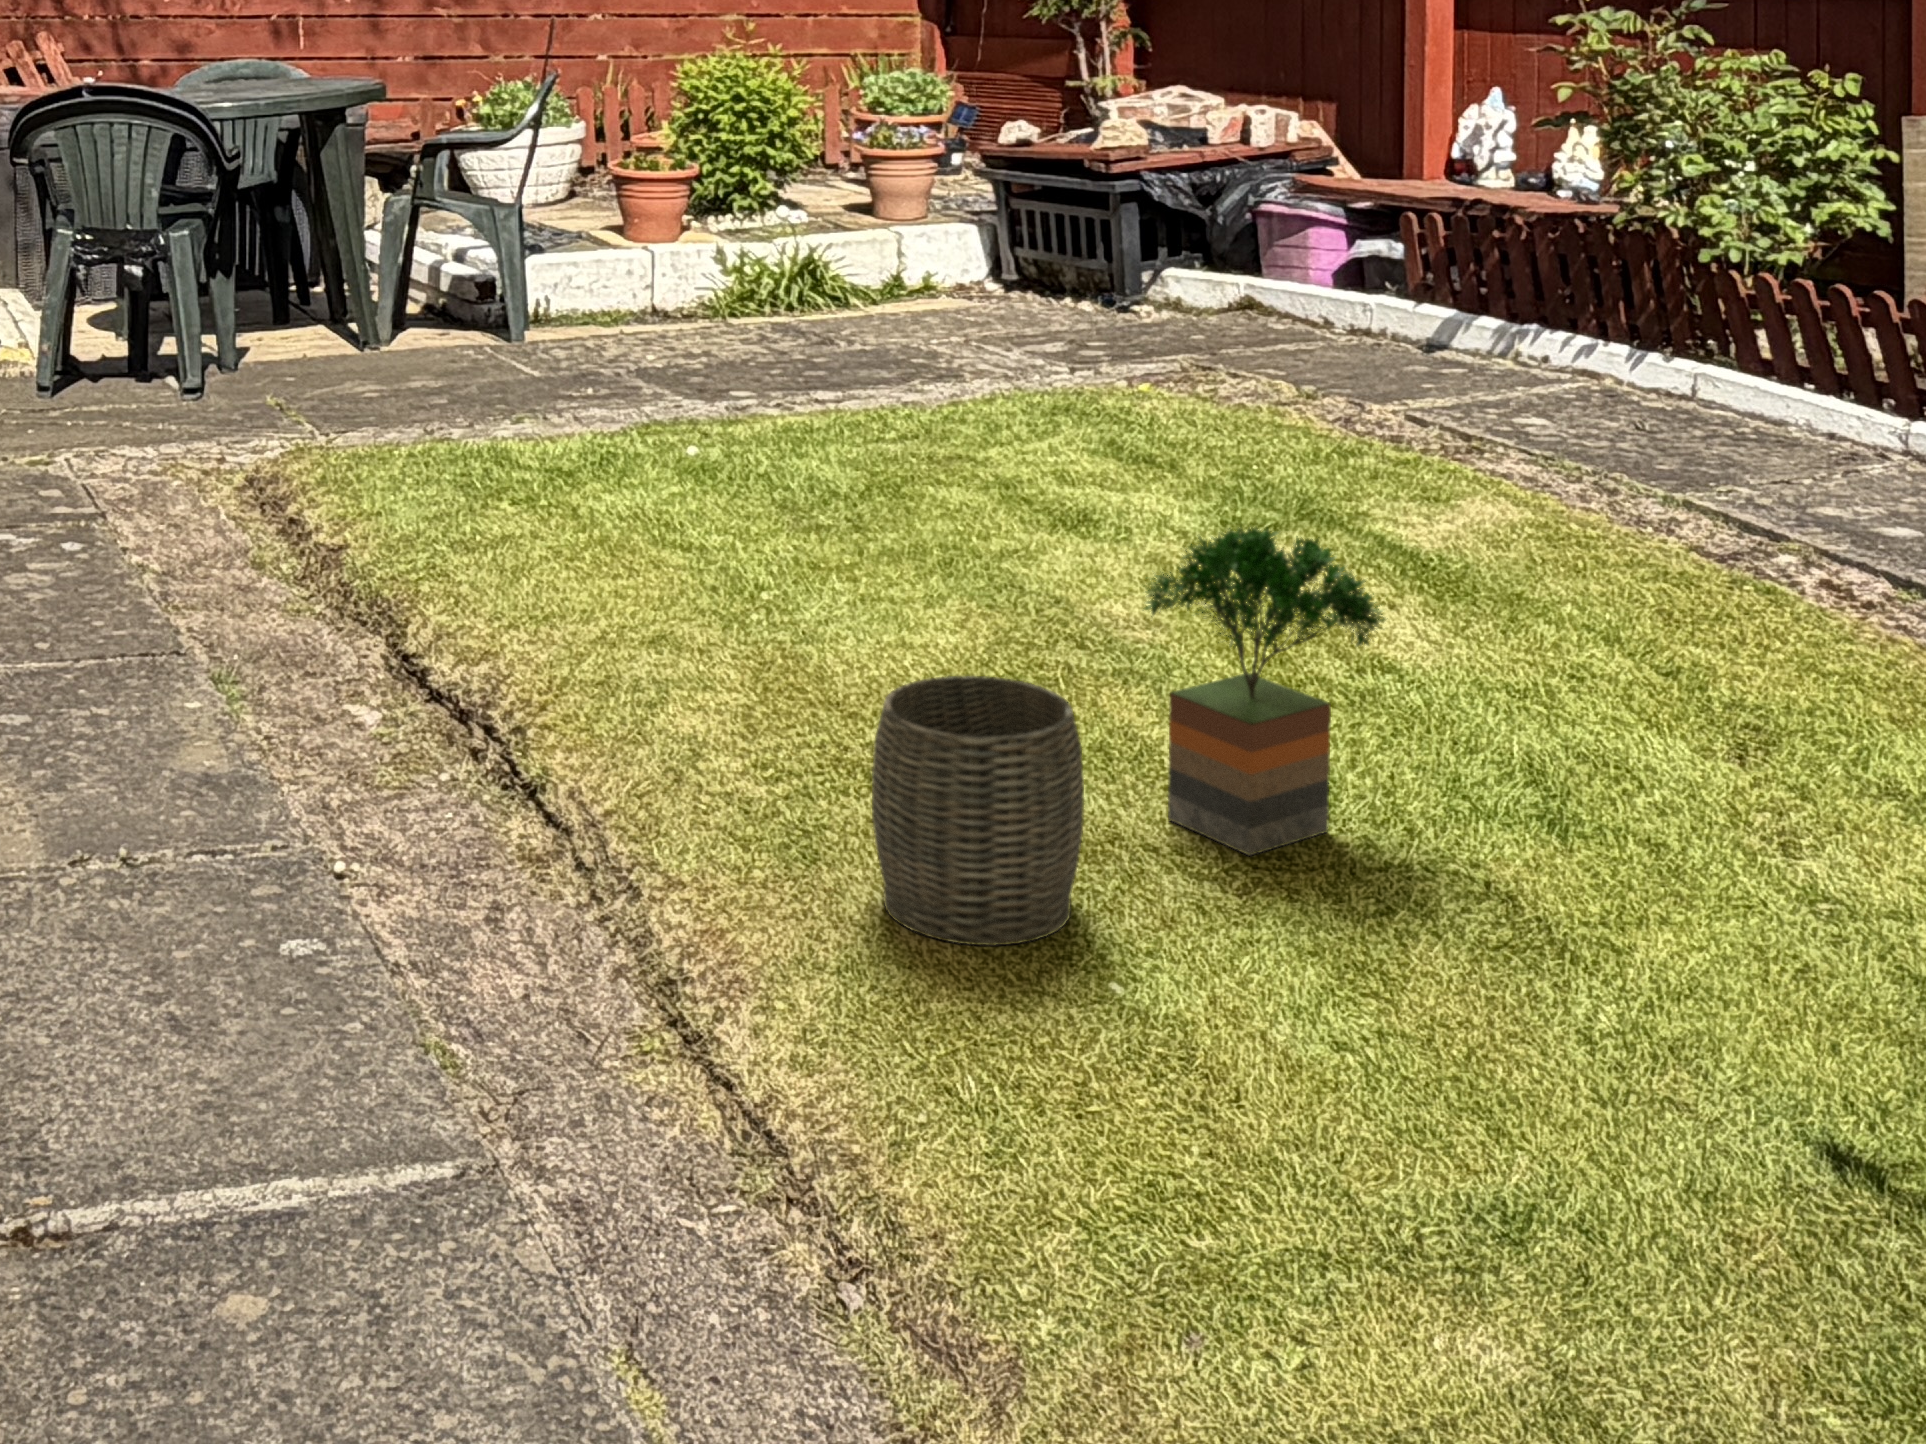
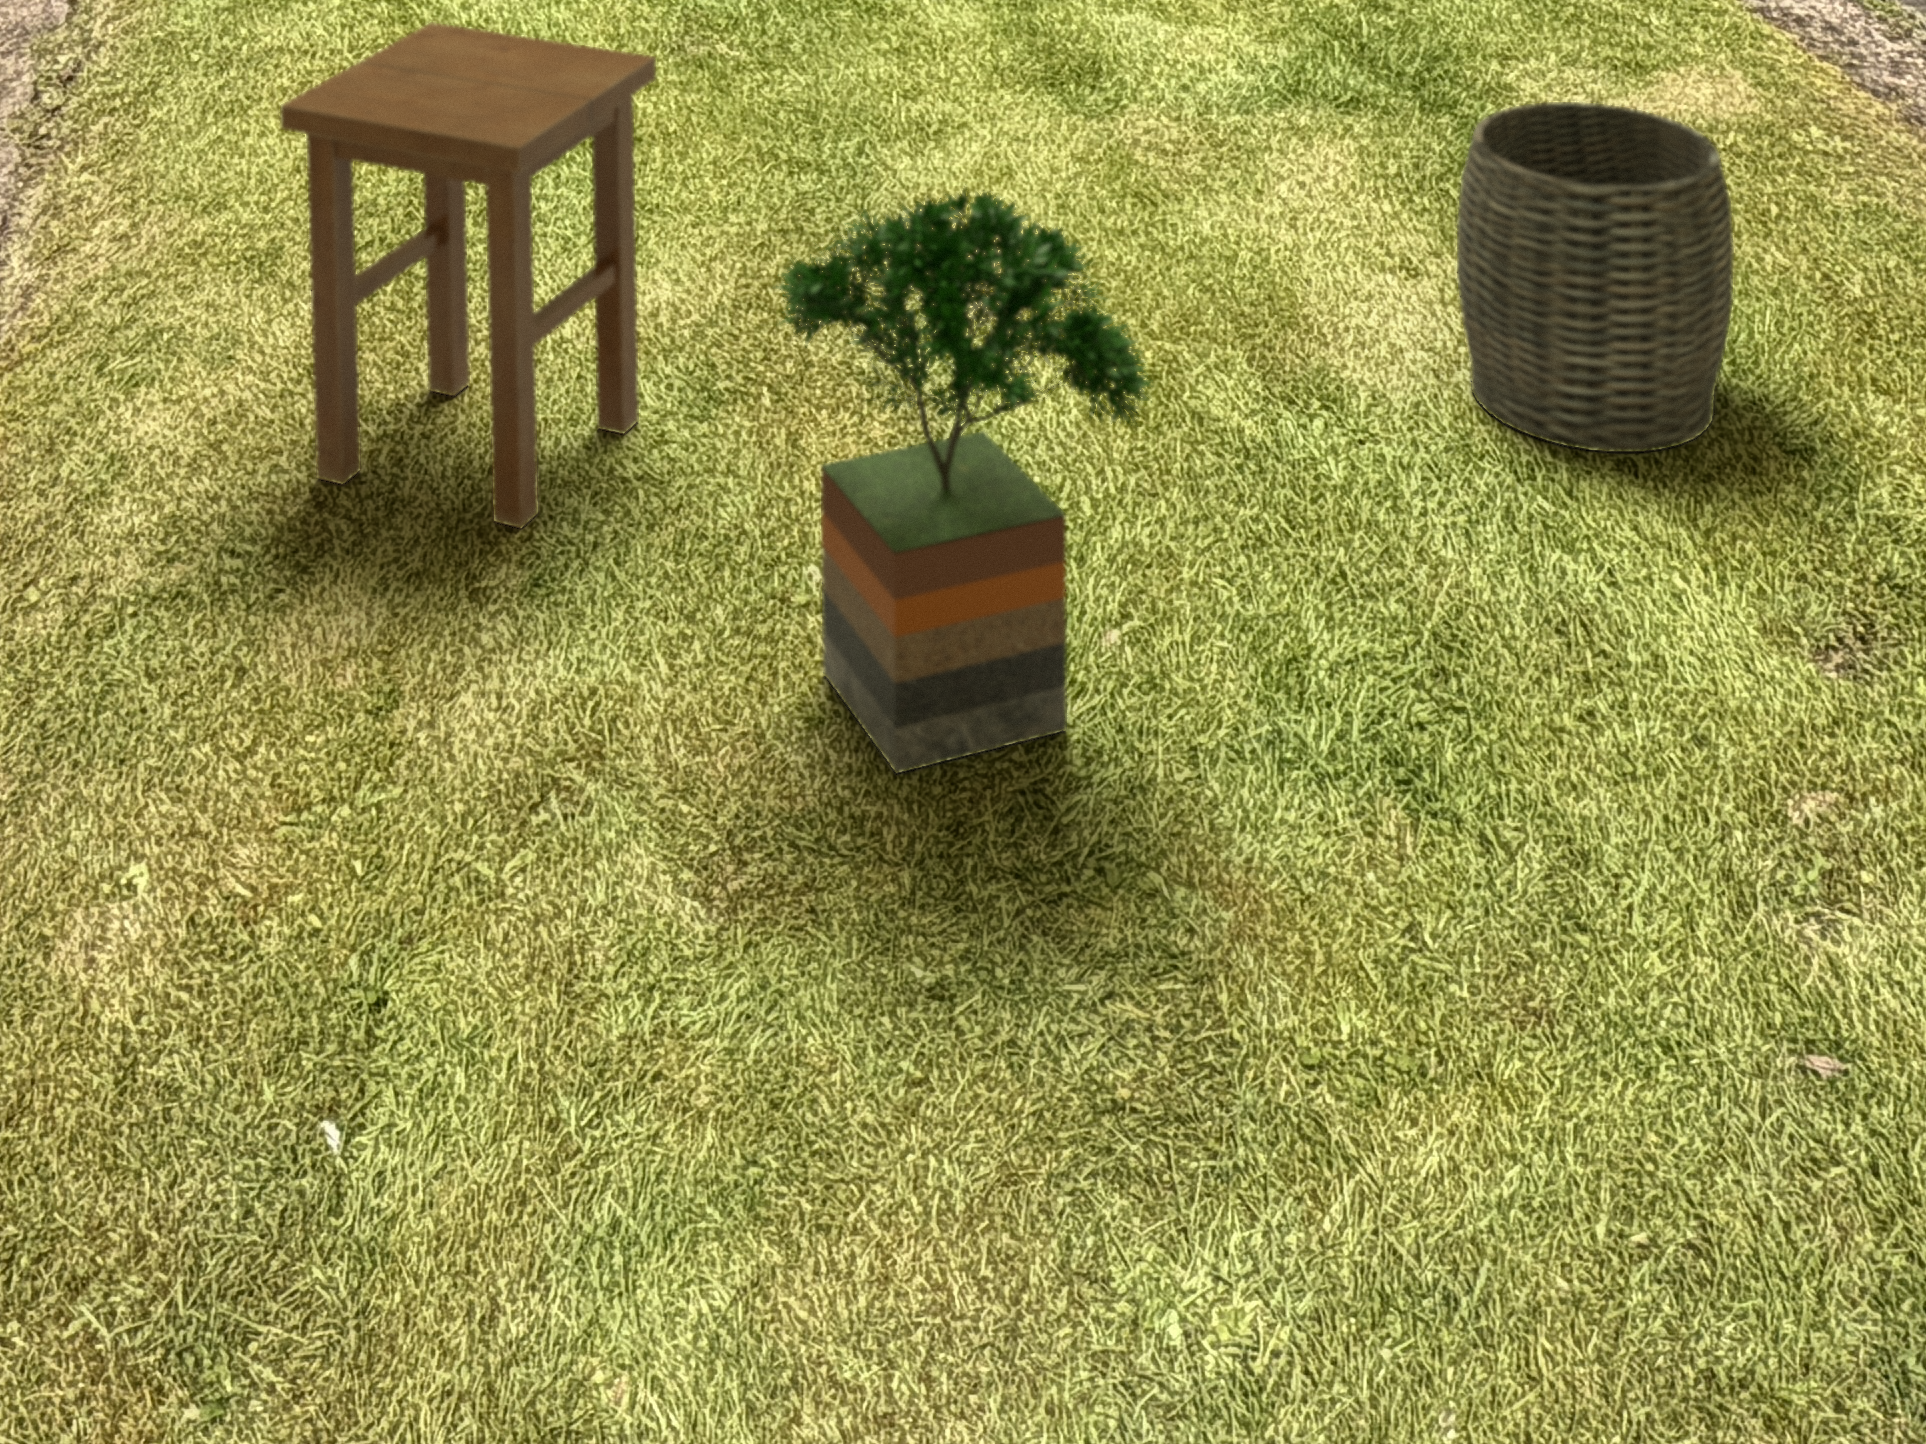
stool: none [753,471,955,773] -> present [280,22,656,528]
woven basket: present [872,676,1084,945] -> present [1457,102,1734,452]

